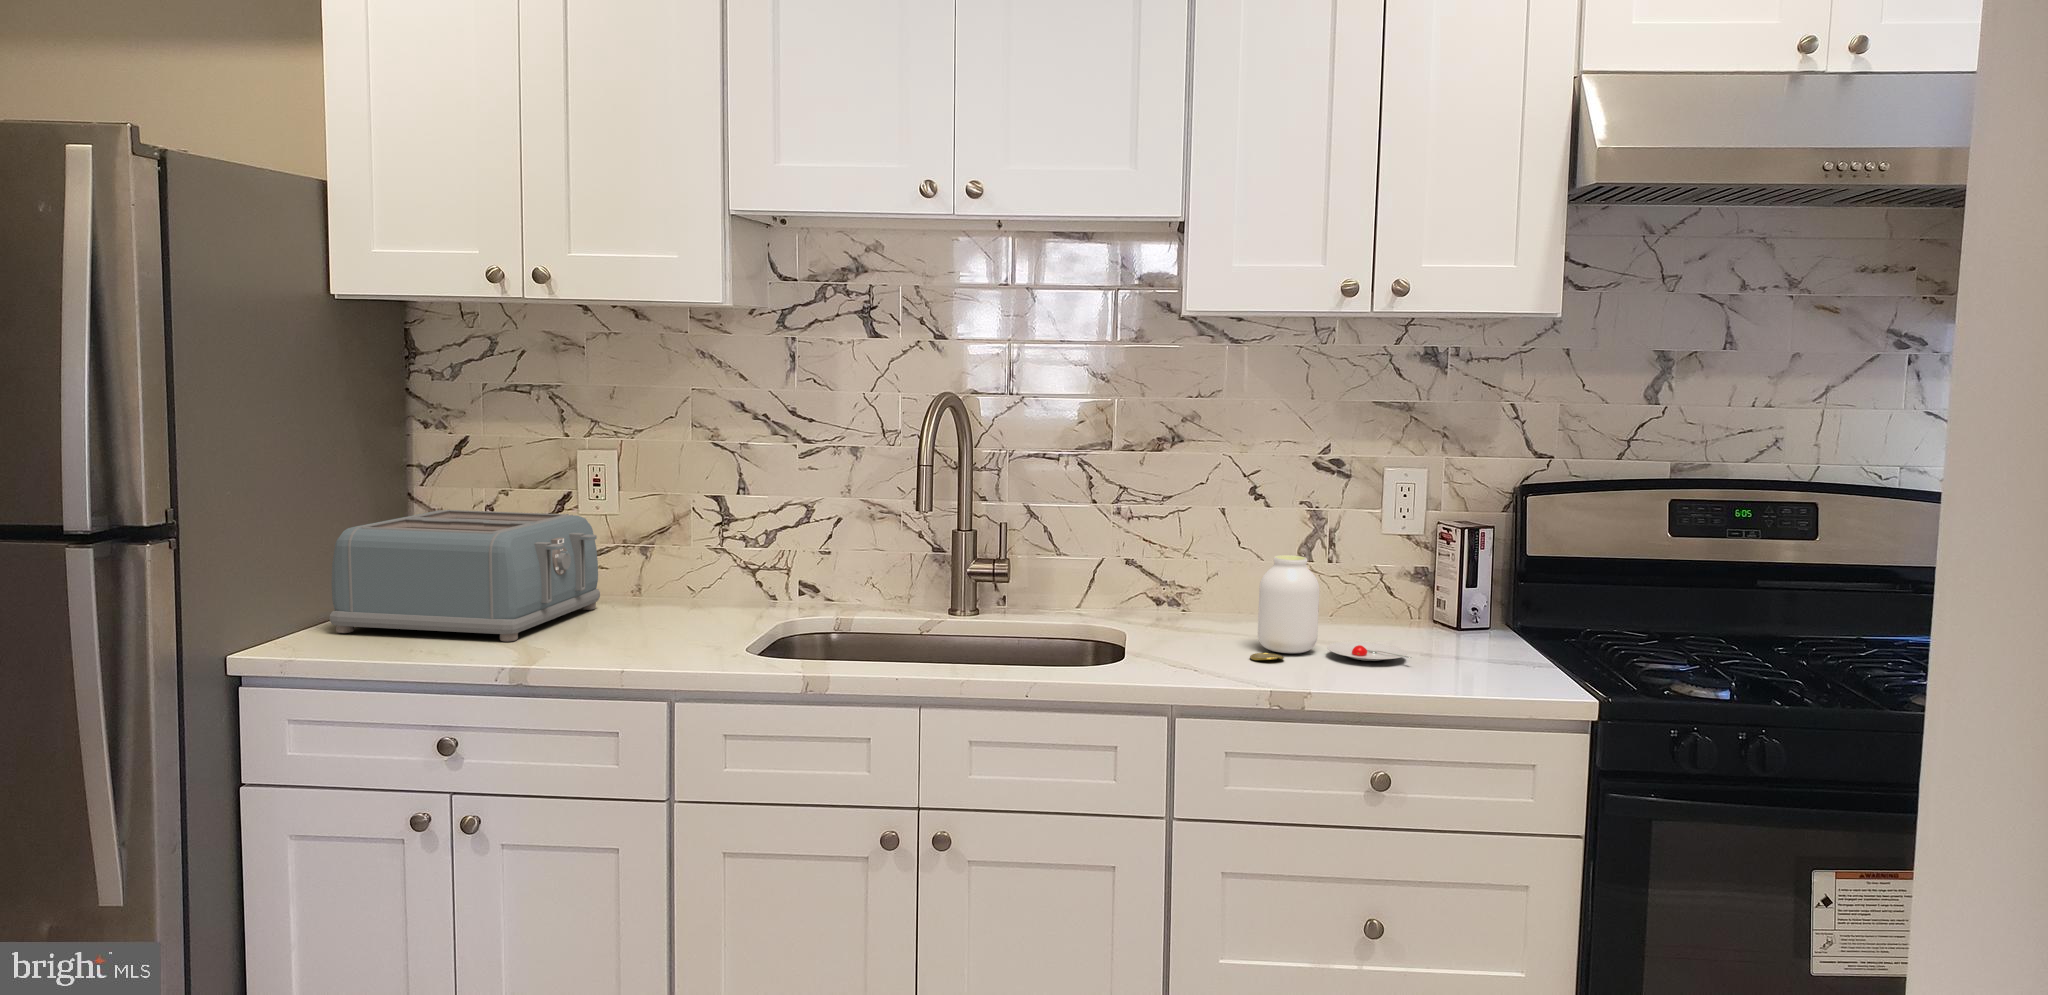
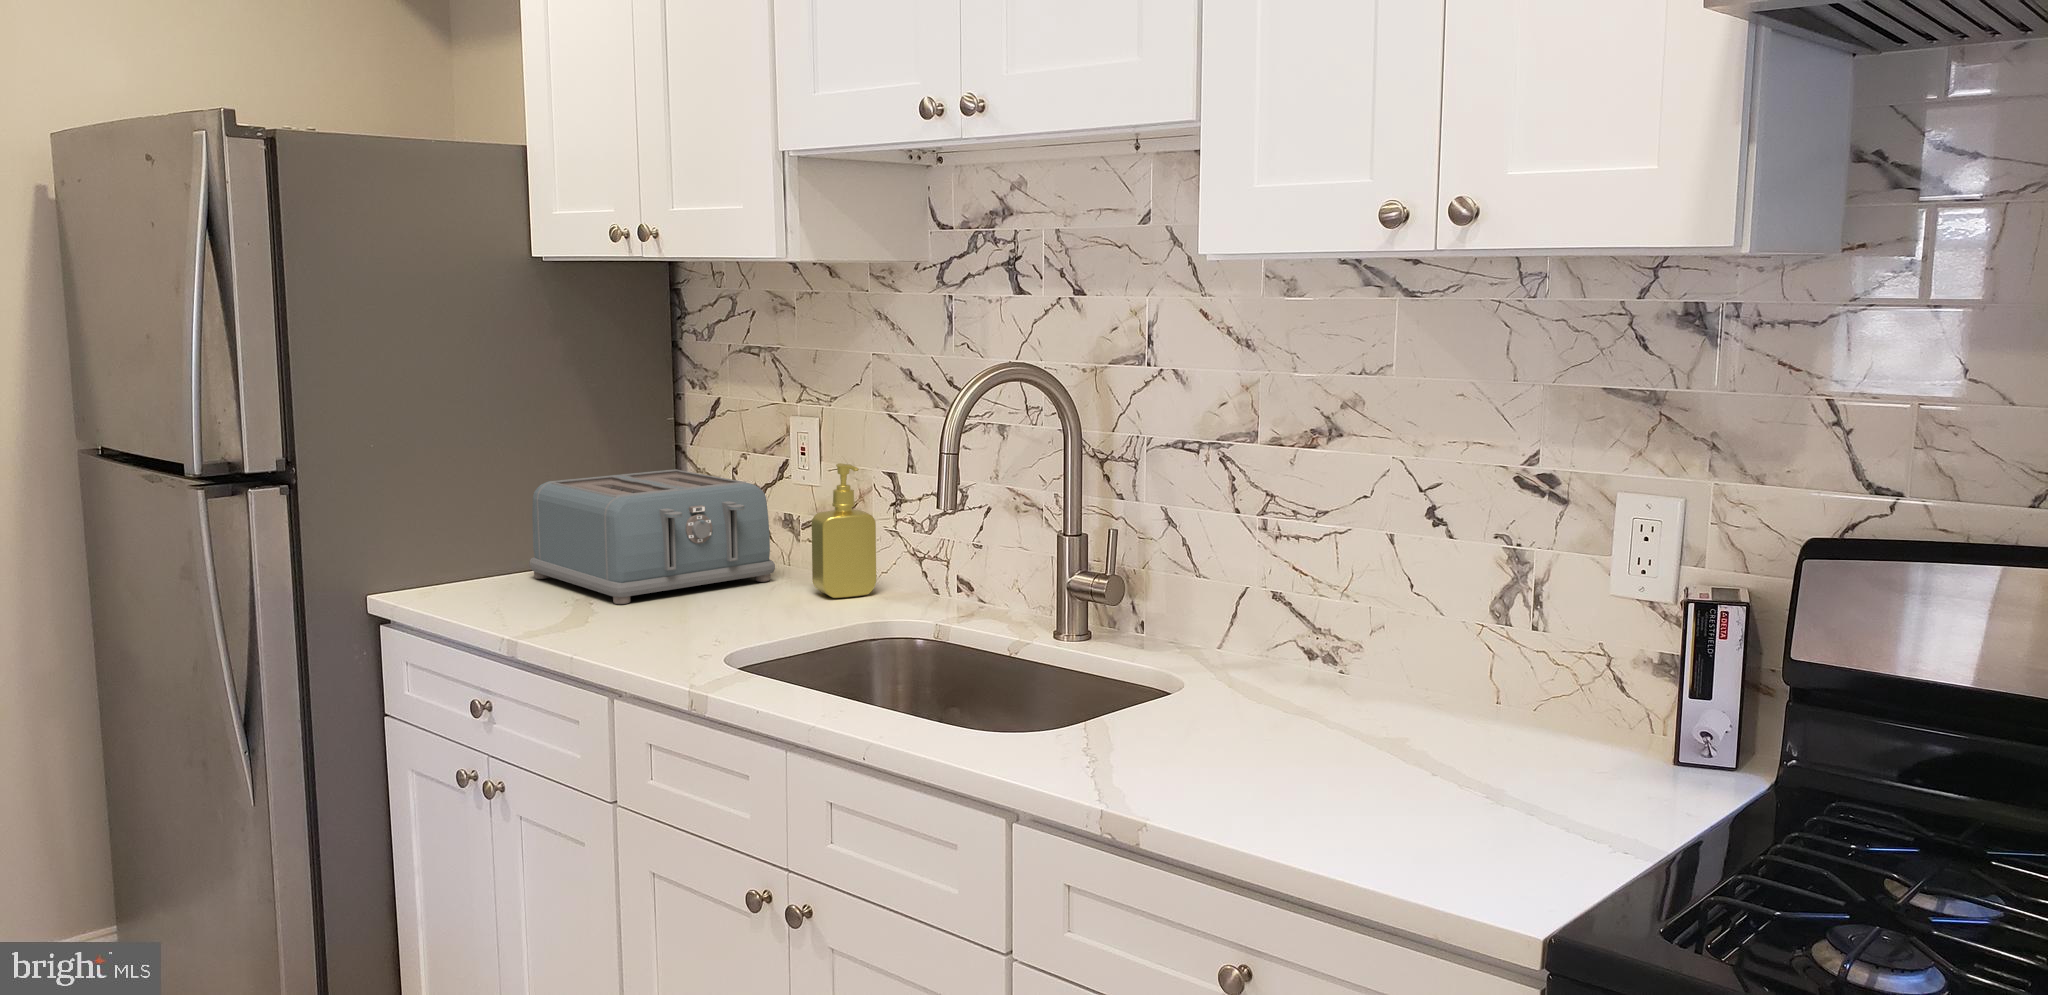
soap dispenser: none [668,489,724,613] -> present [812,463,876,598]
jar: present [1250,555,1412,661] -> none [1230,611,1461,793]

